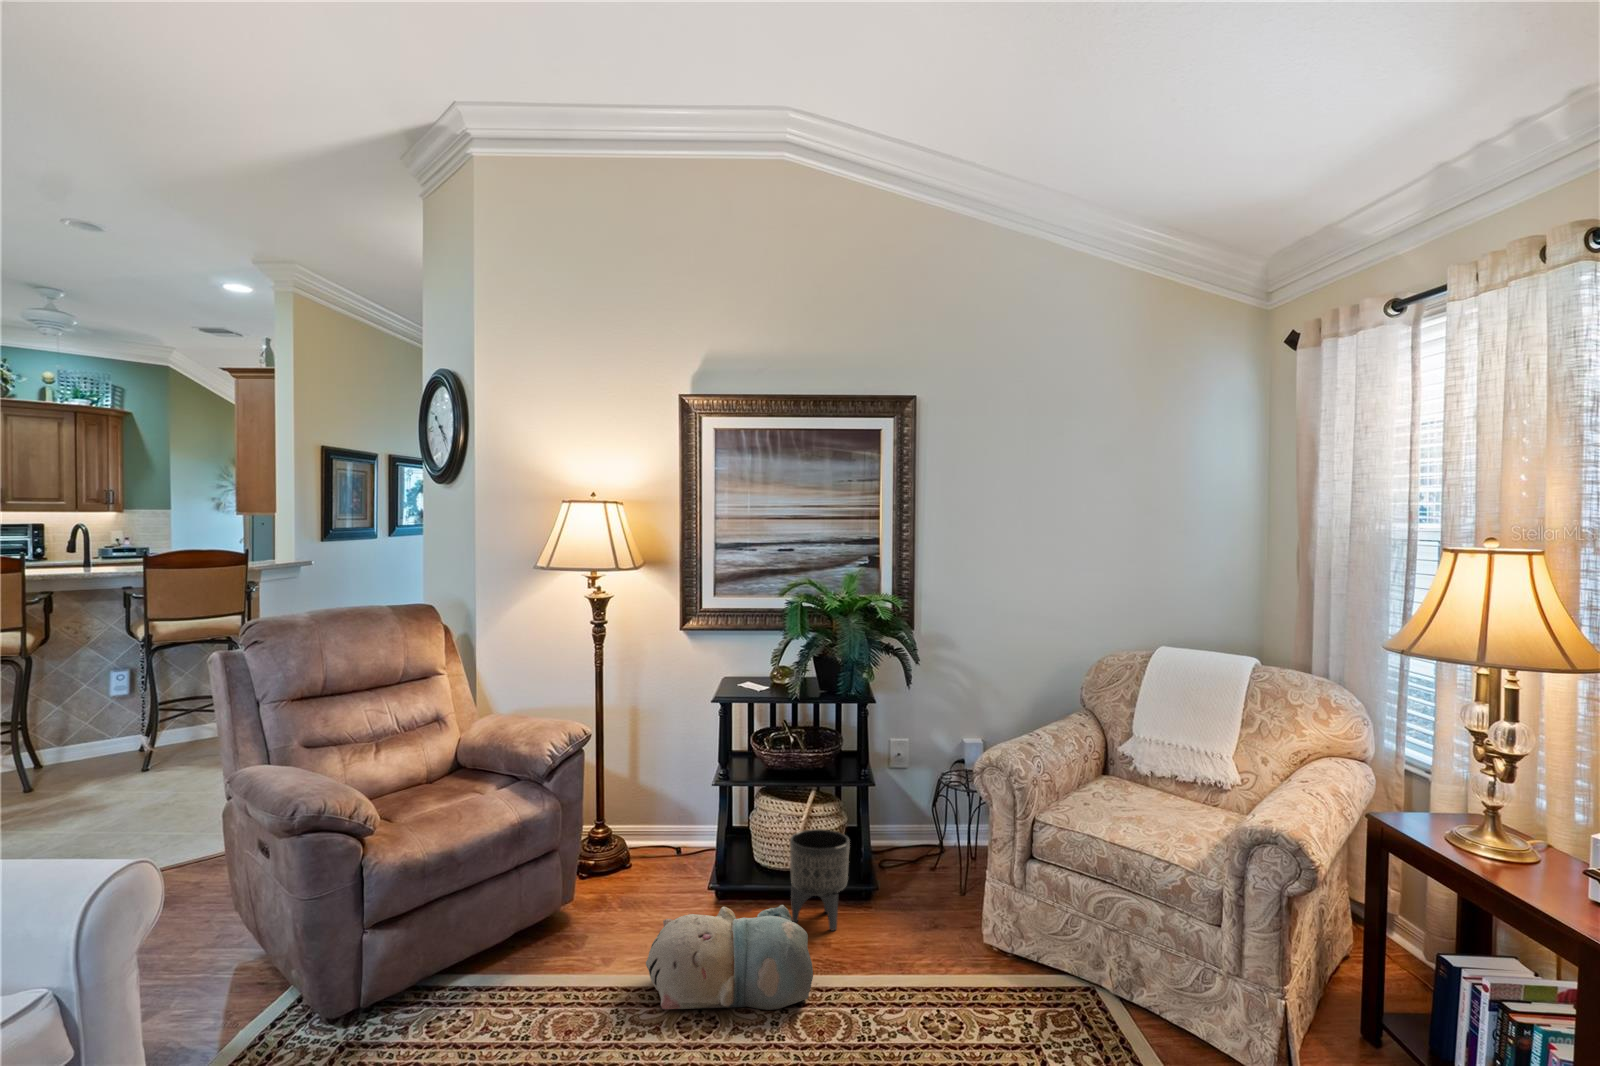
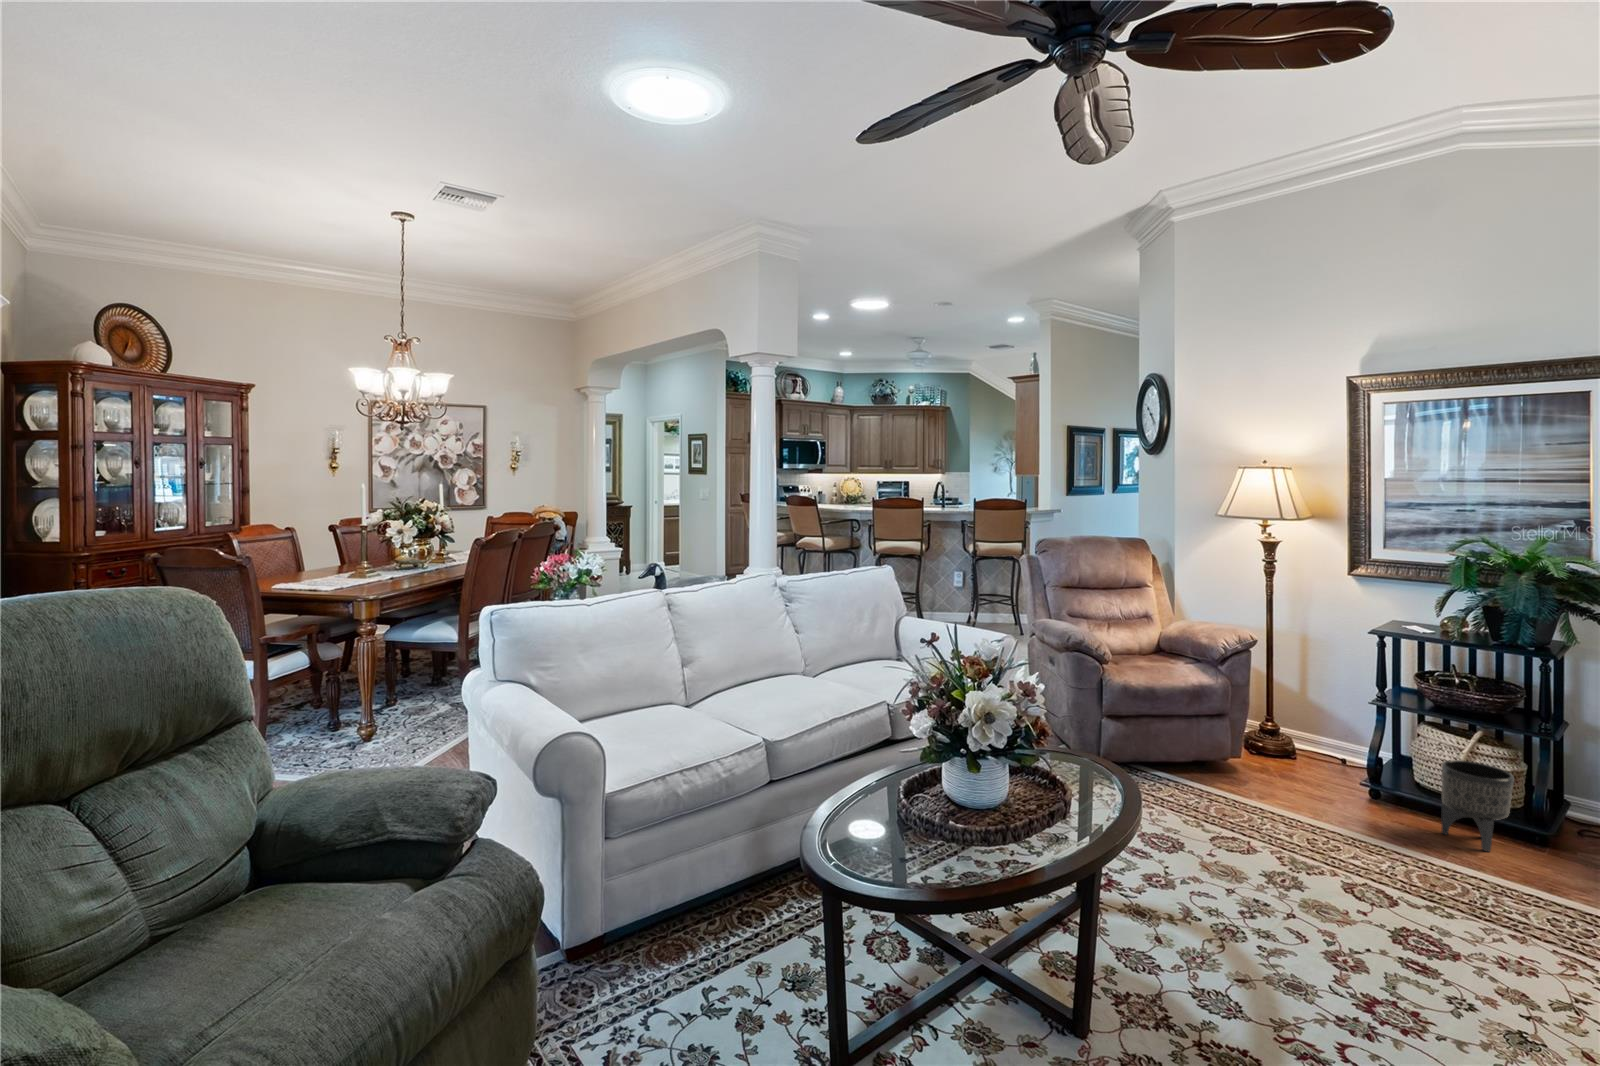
plush toy: present [646,905,813,1010] -> none [1282,788,1442,881]

